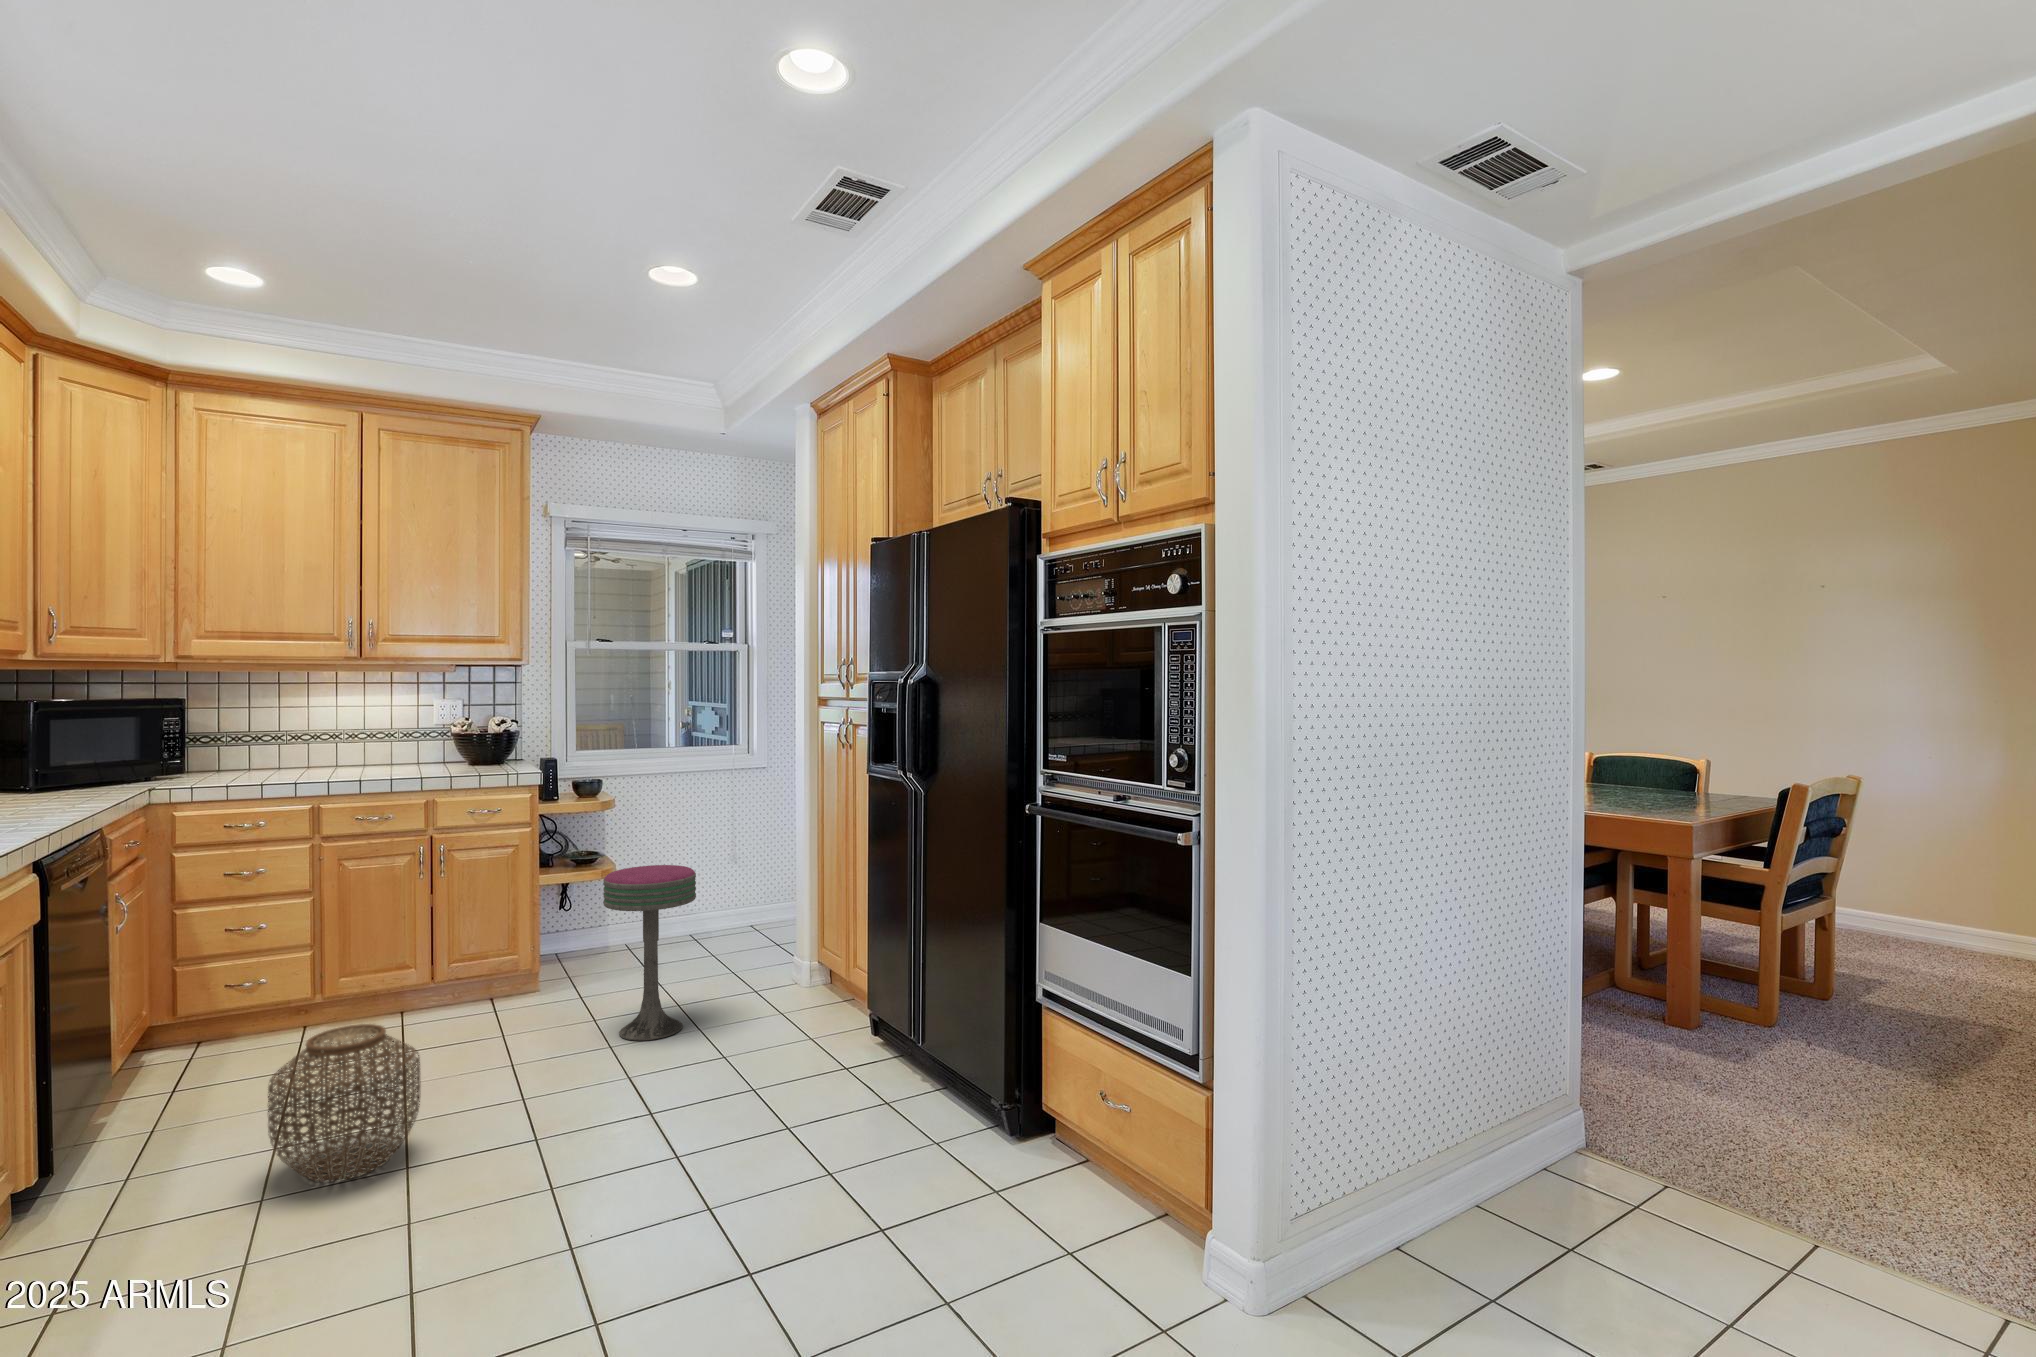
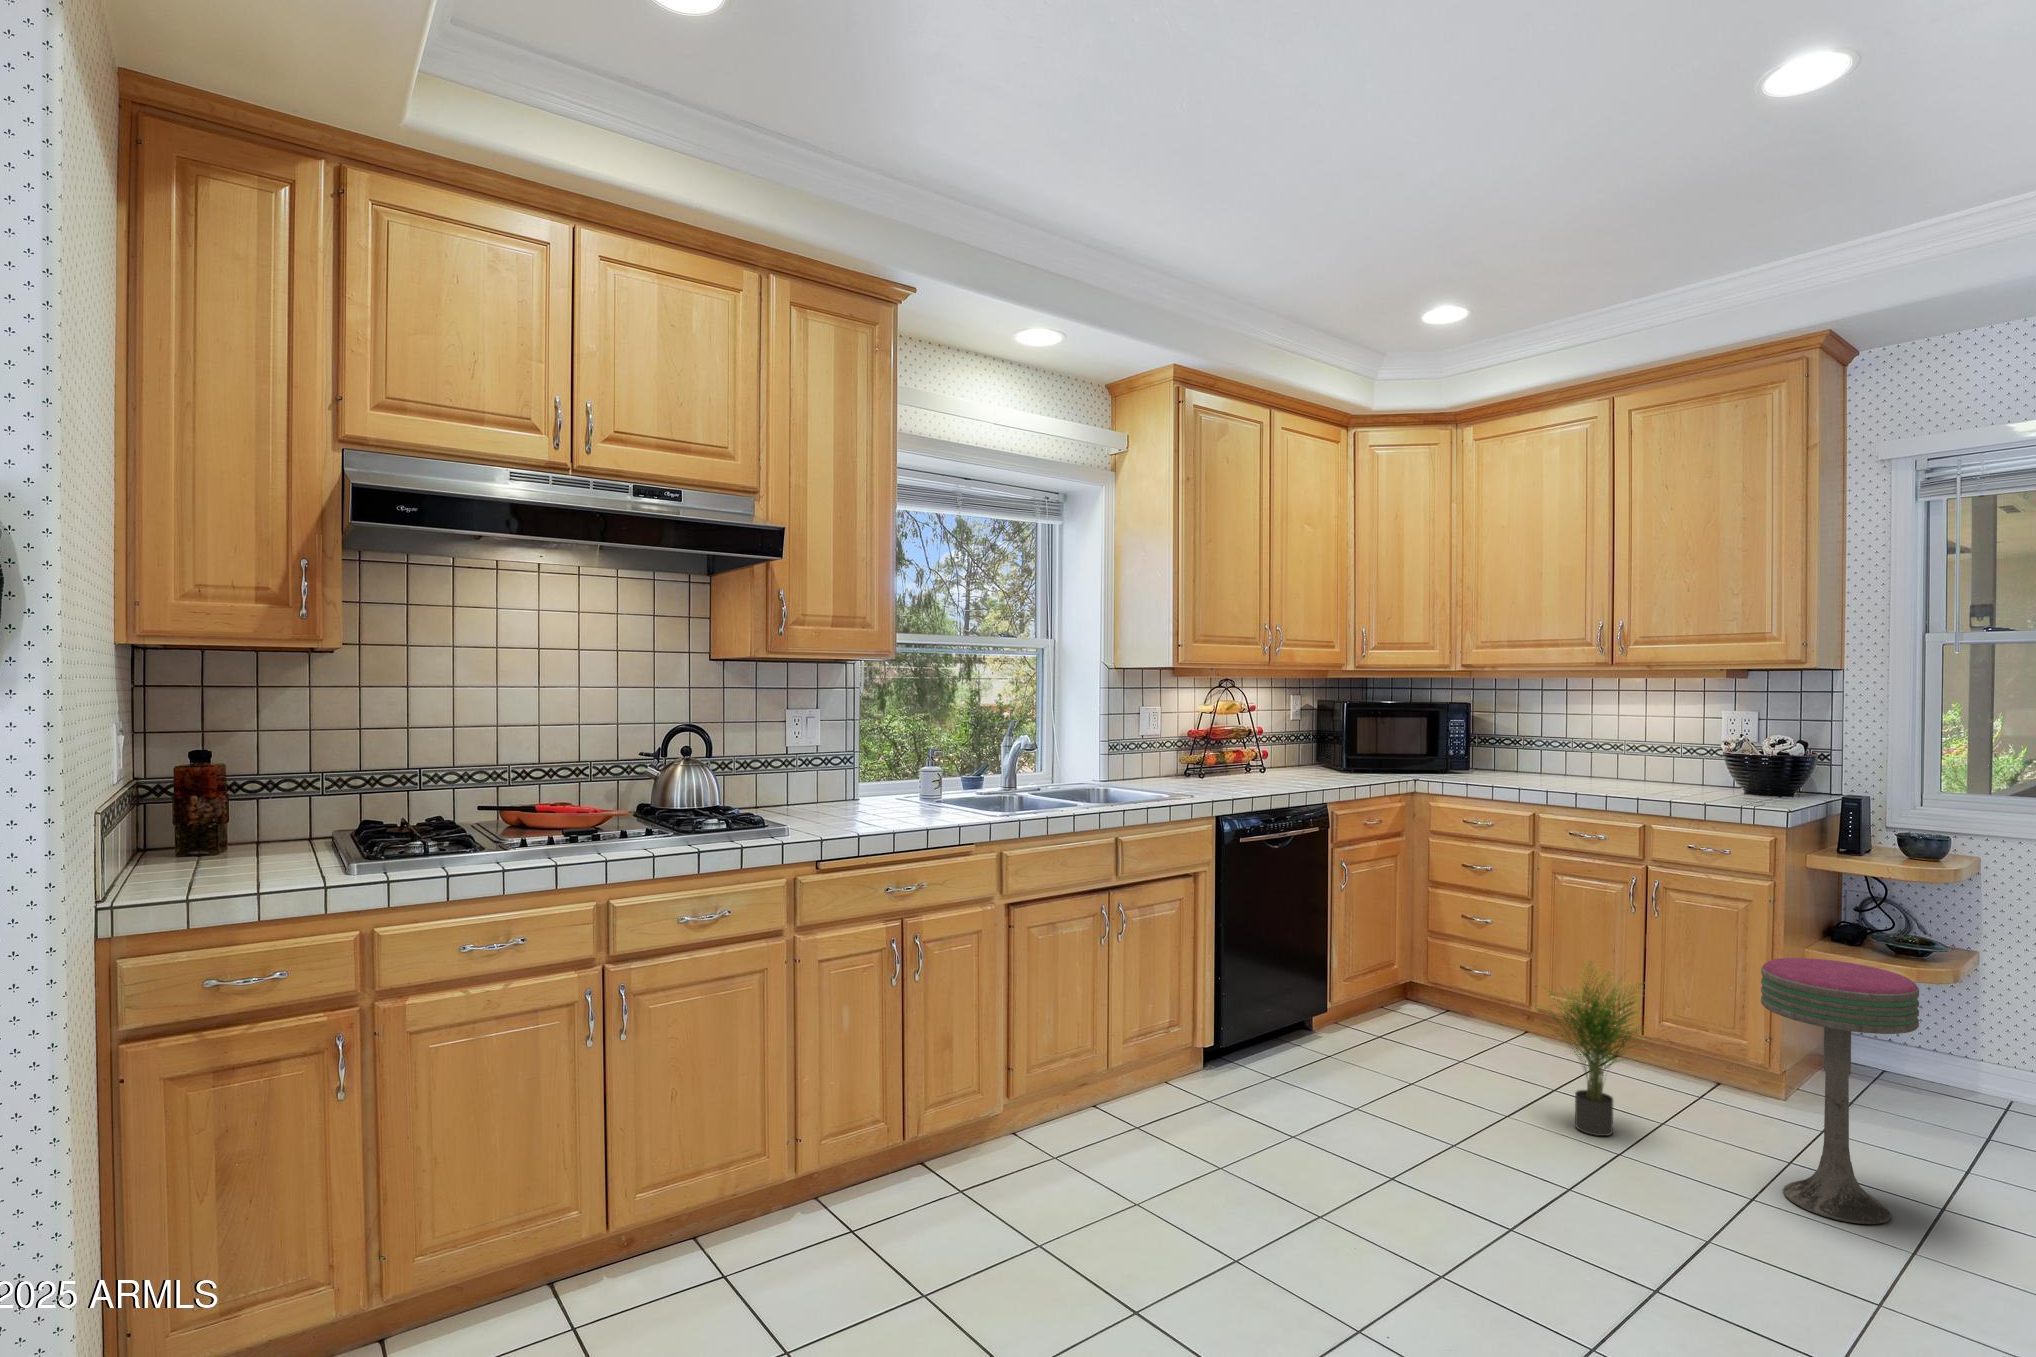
potted plant: none [399,911,523,1067] -> present [1545,965,1642,1136]
woven basket: present [268,1024,420,1181] -> none [1310,1017,1439,1167]

